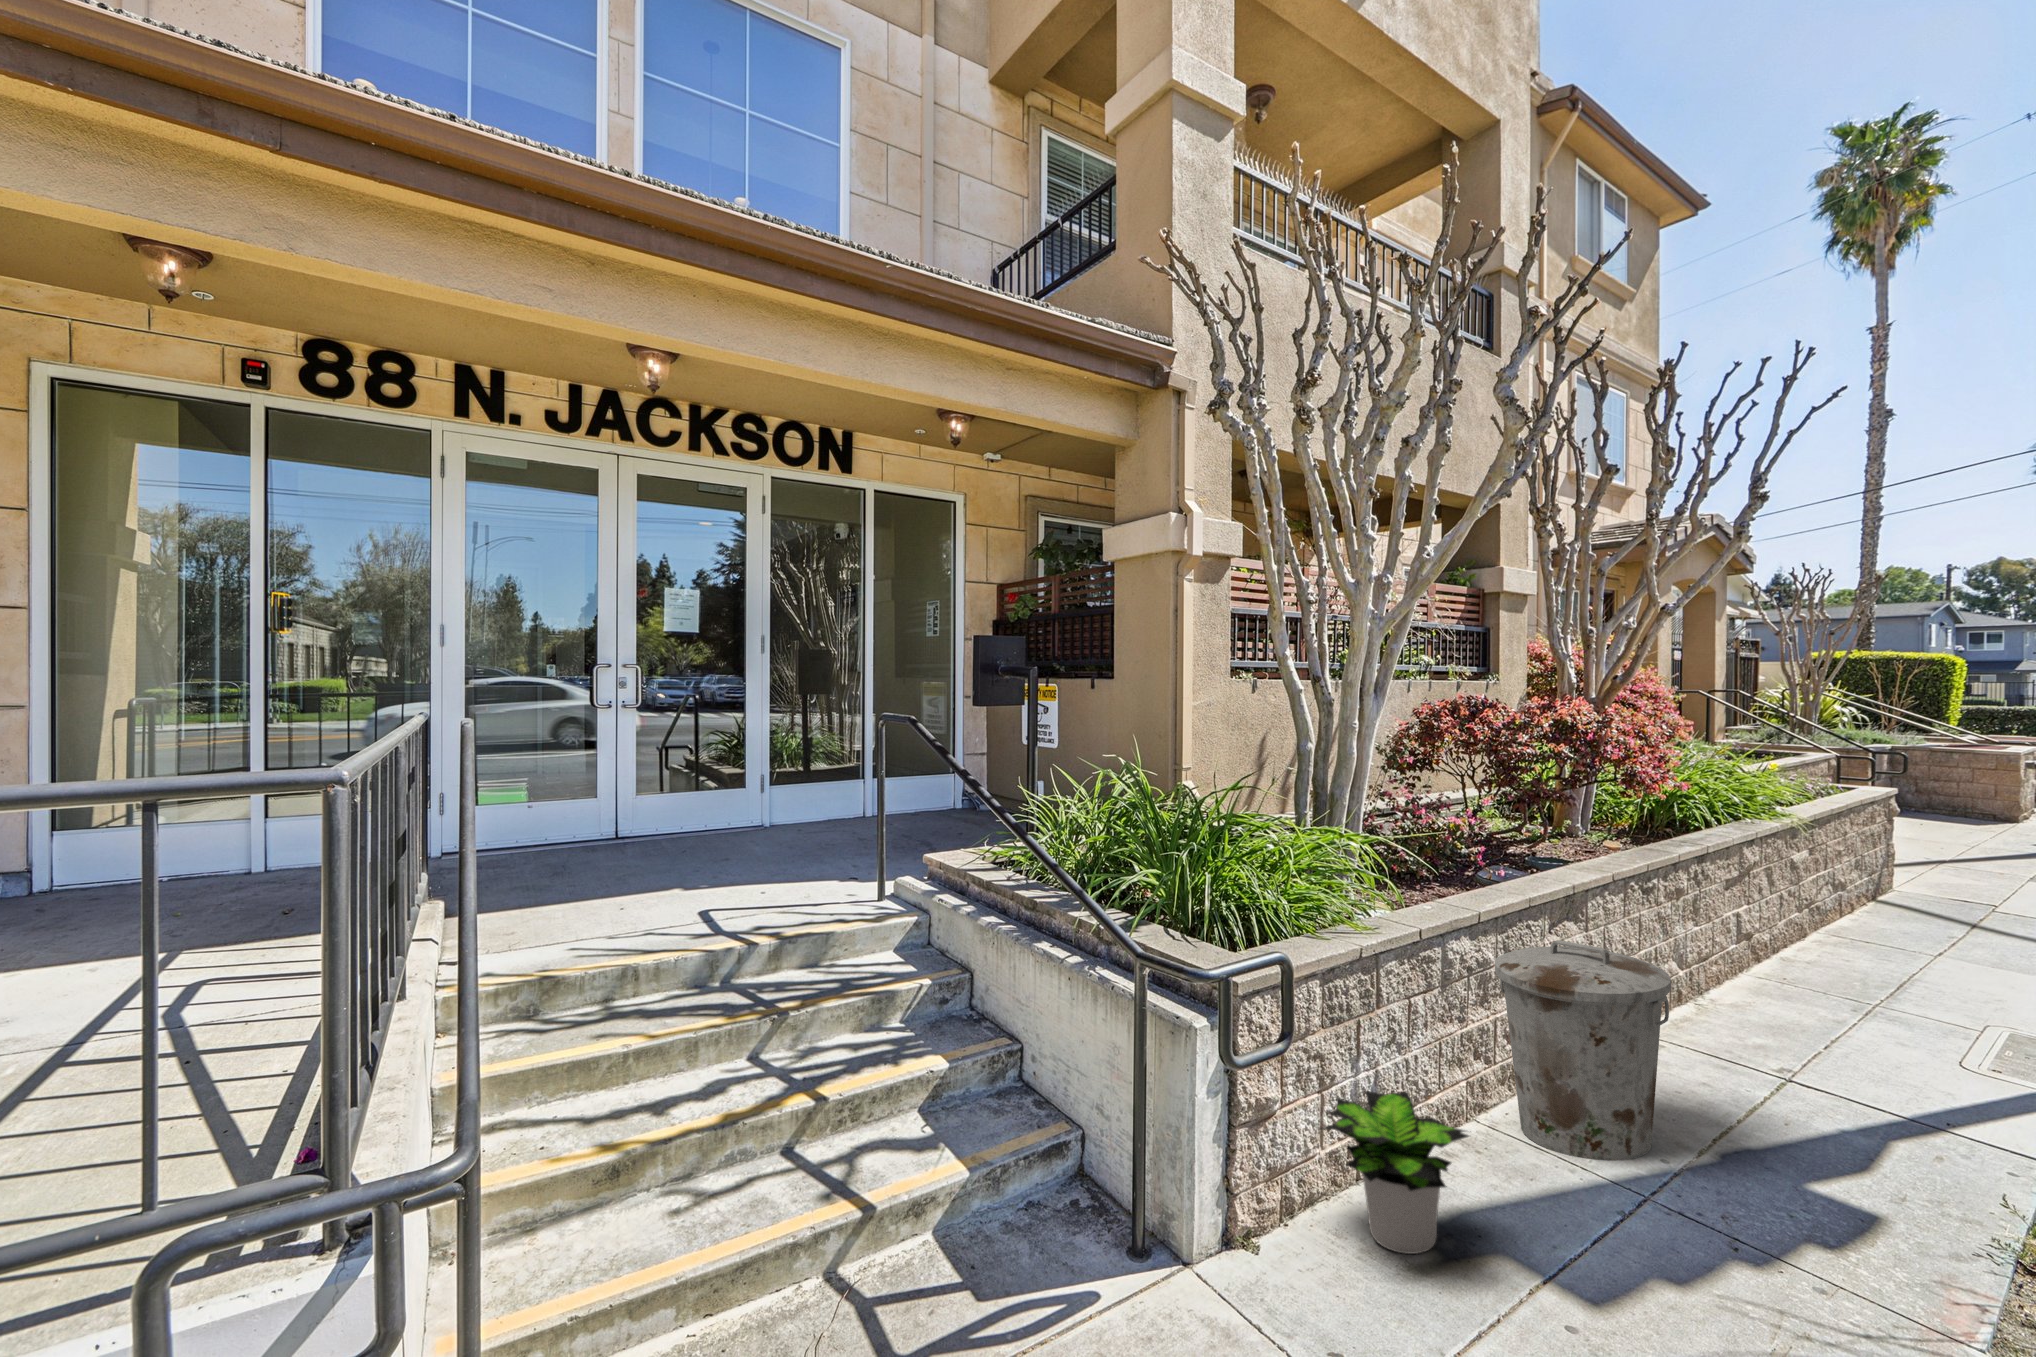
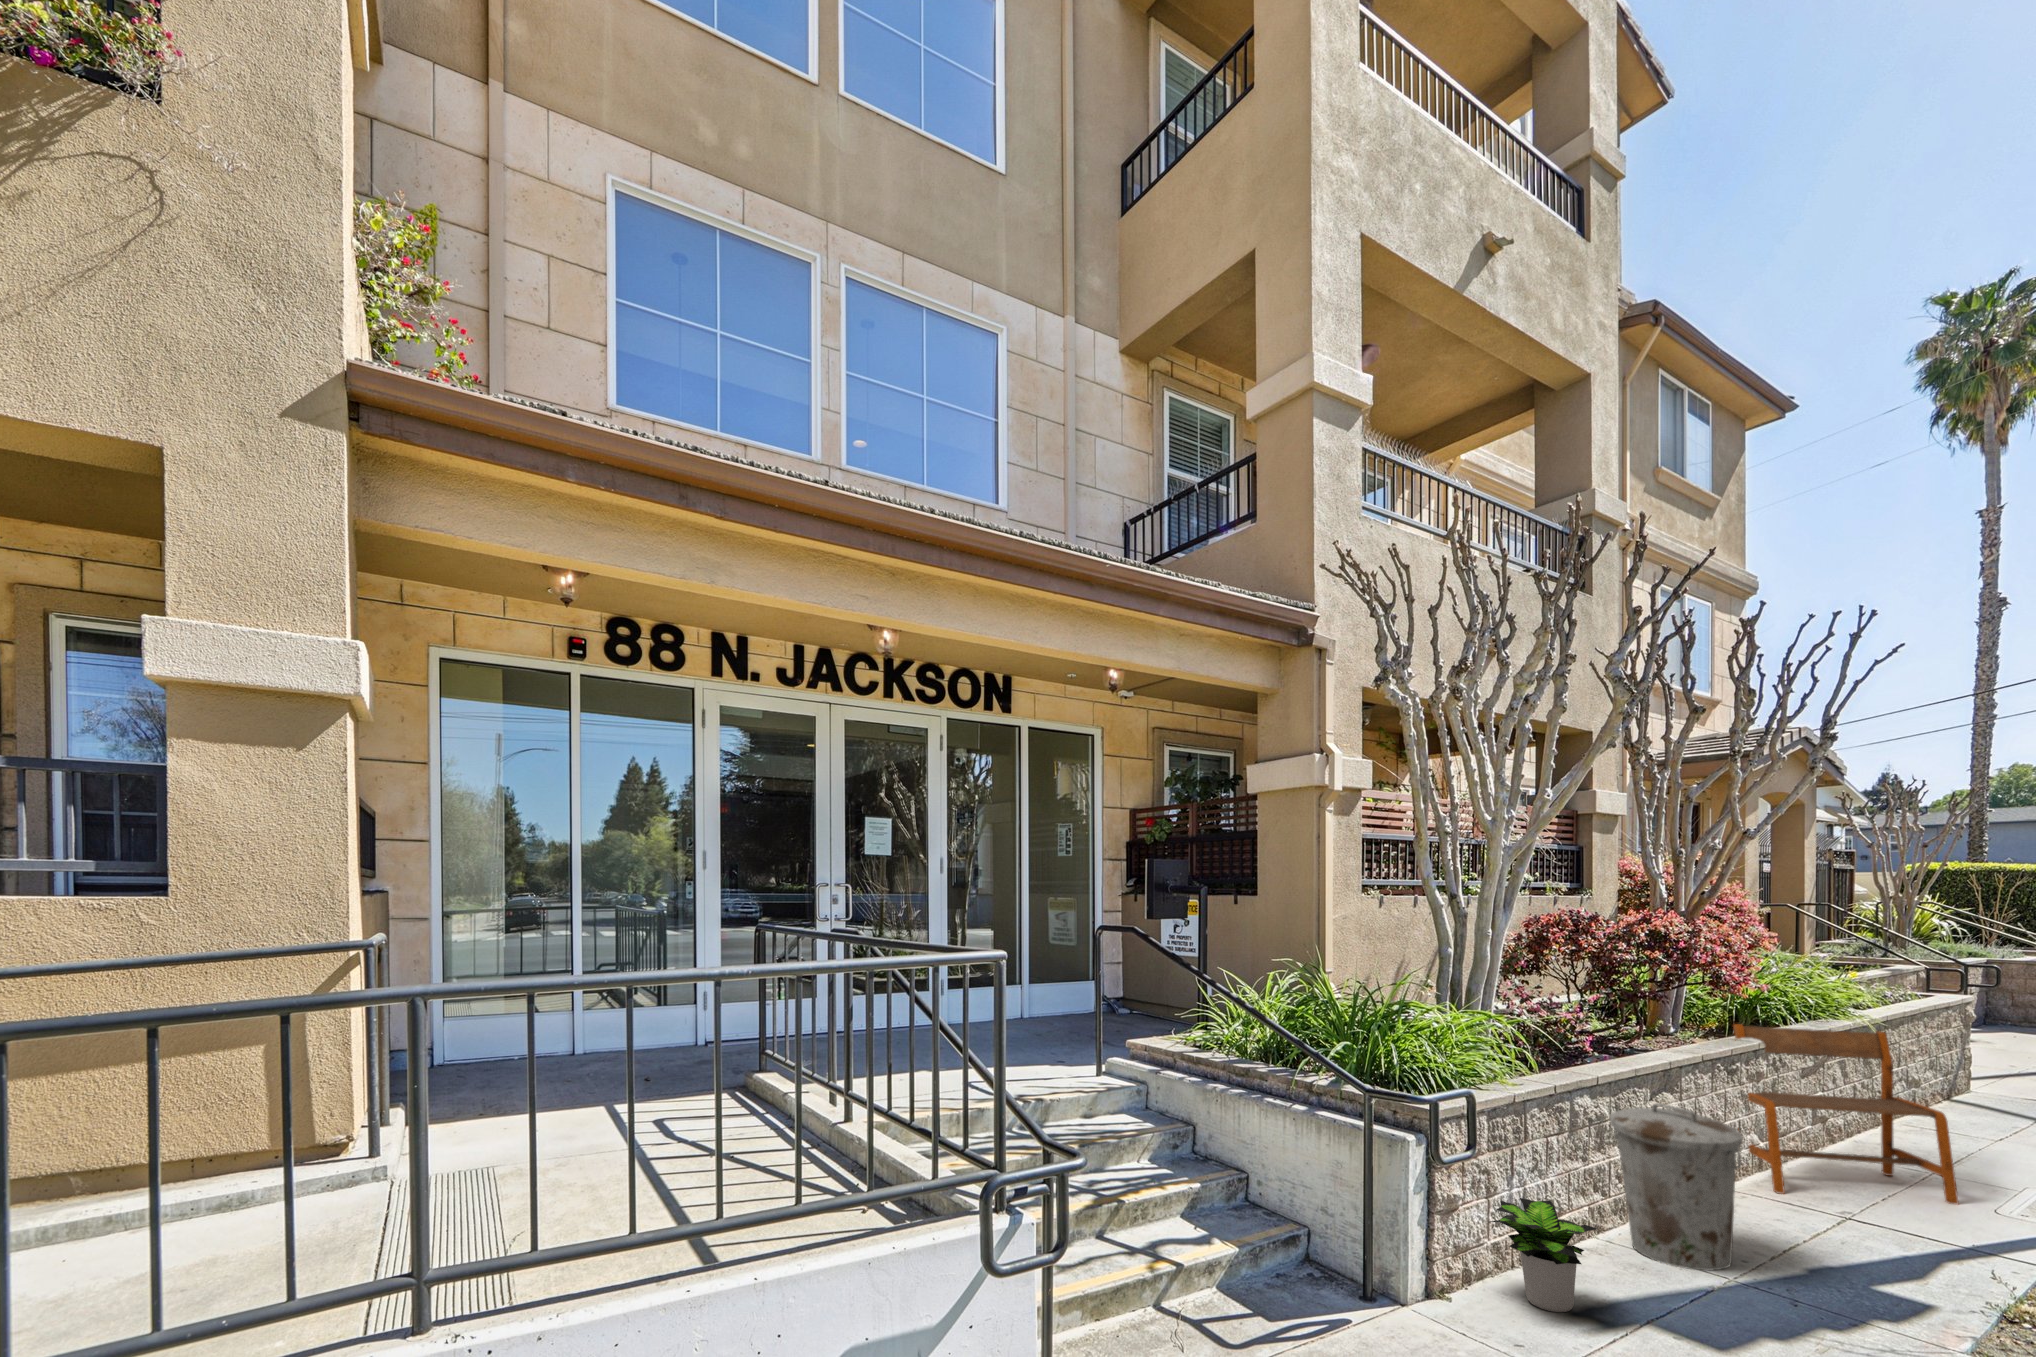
bench: none [1646,827,1919,1035] -> present [1733,1024,1958,1204]

